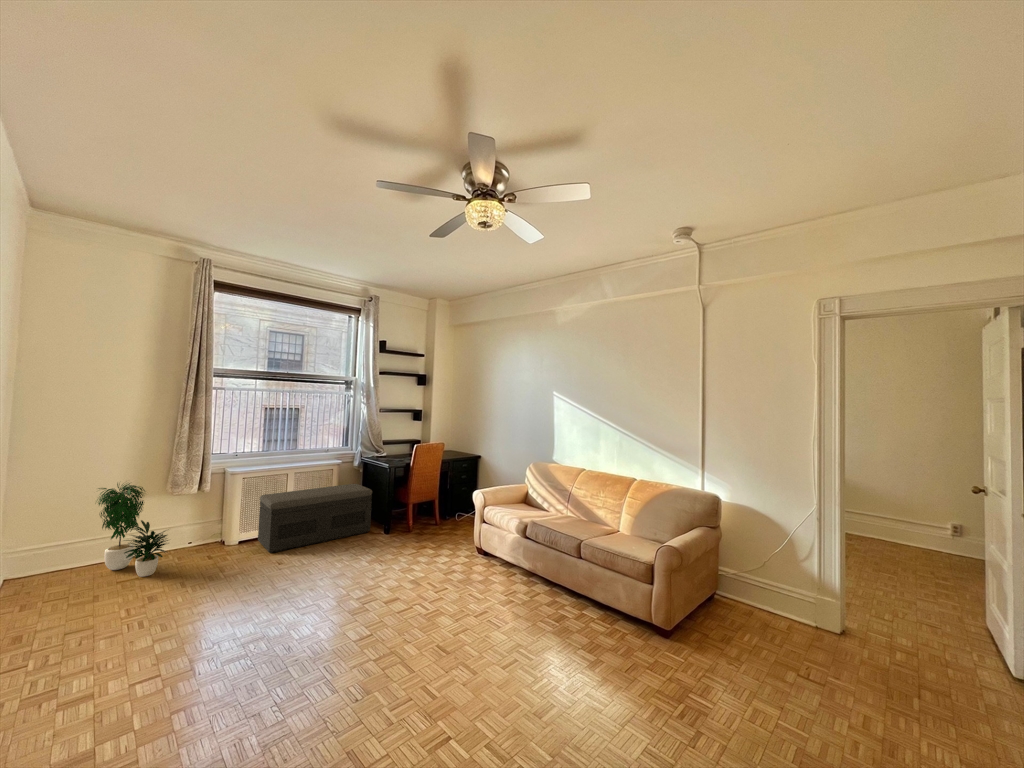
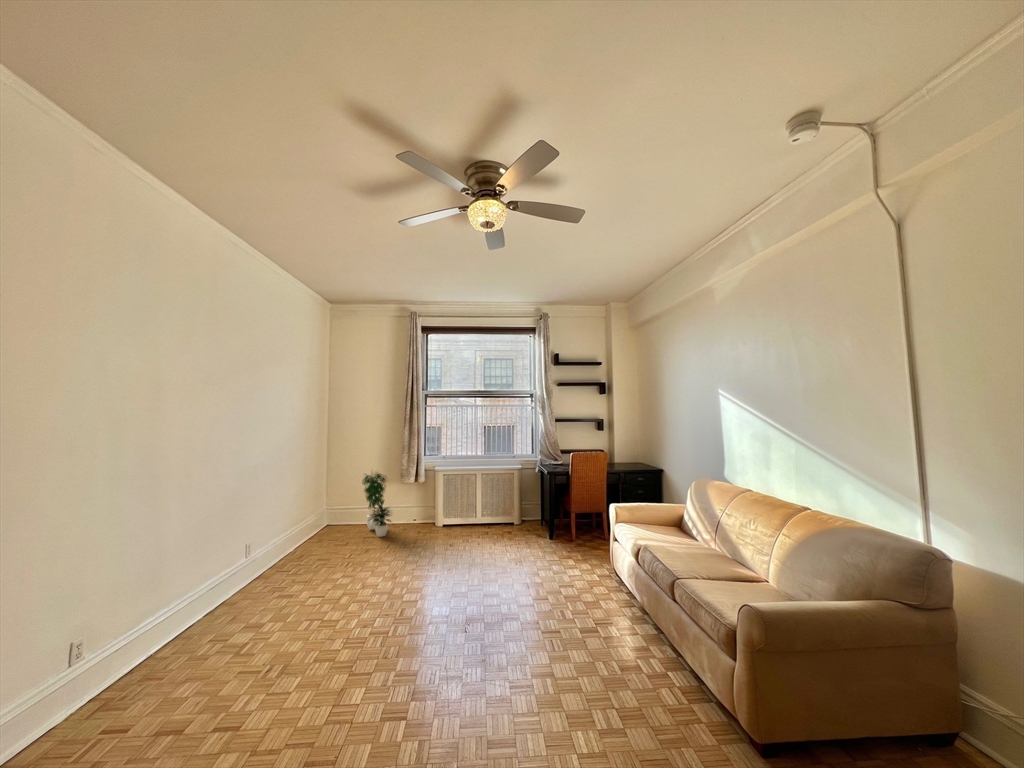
storage bench: present [258,484,372,553] -> none [452,488,537,537]

